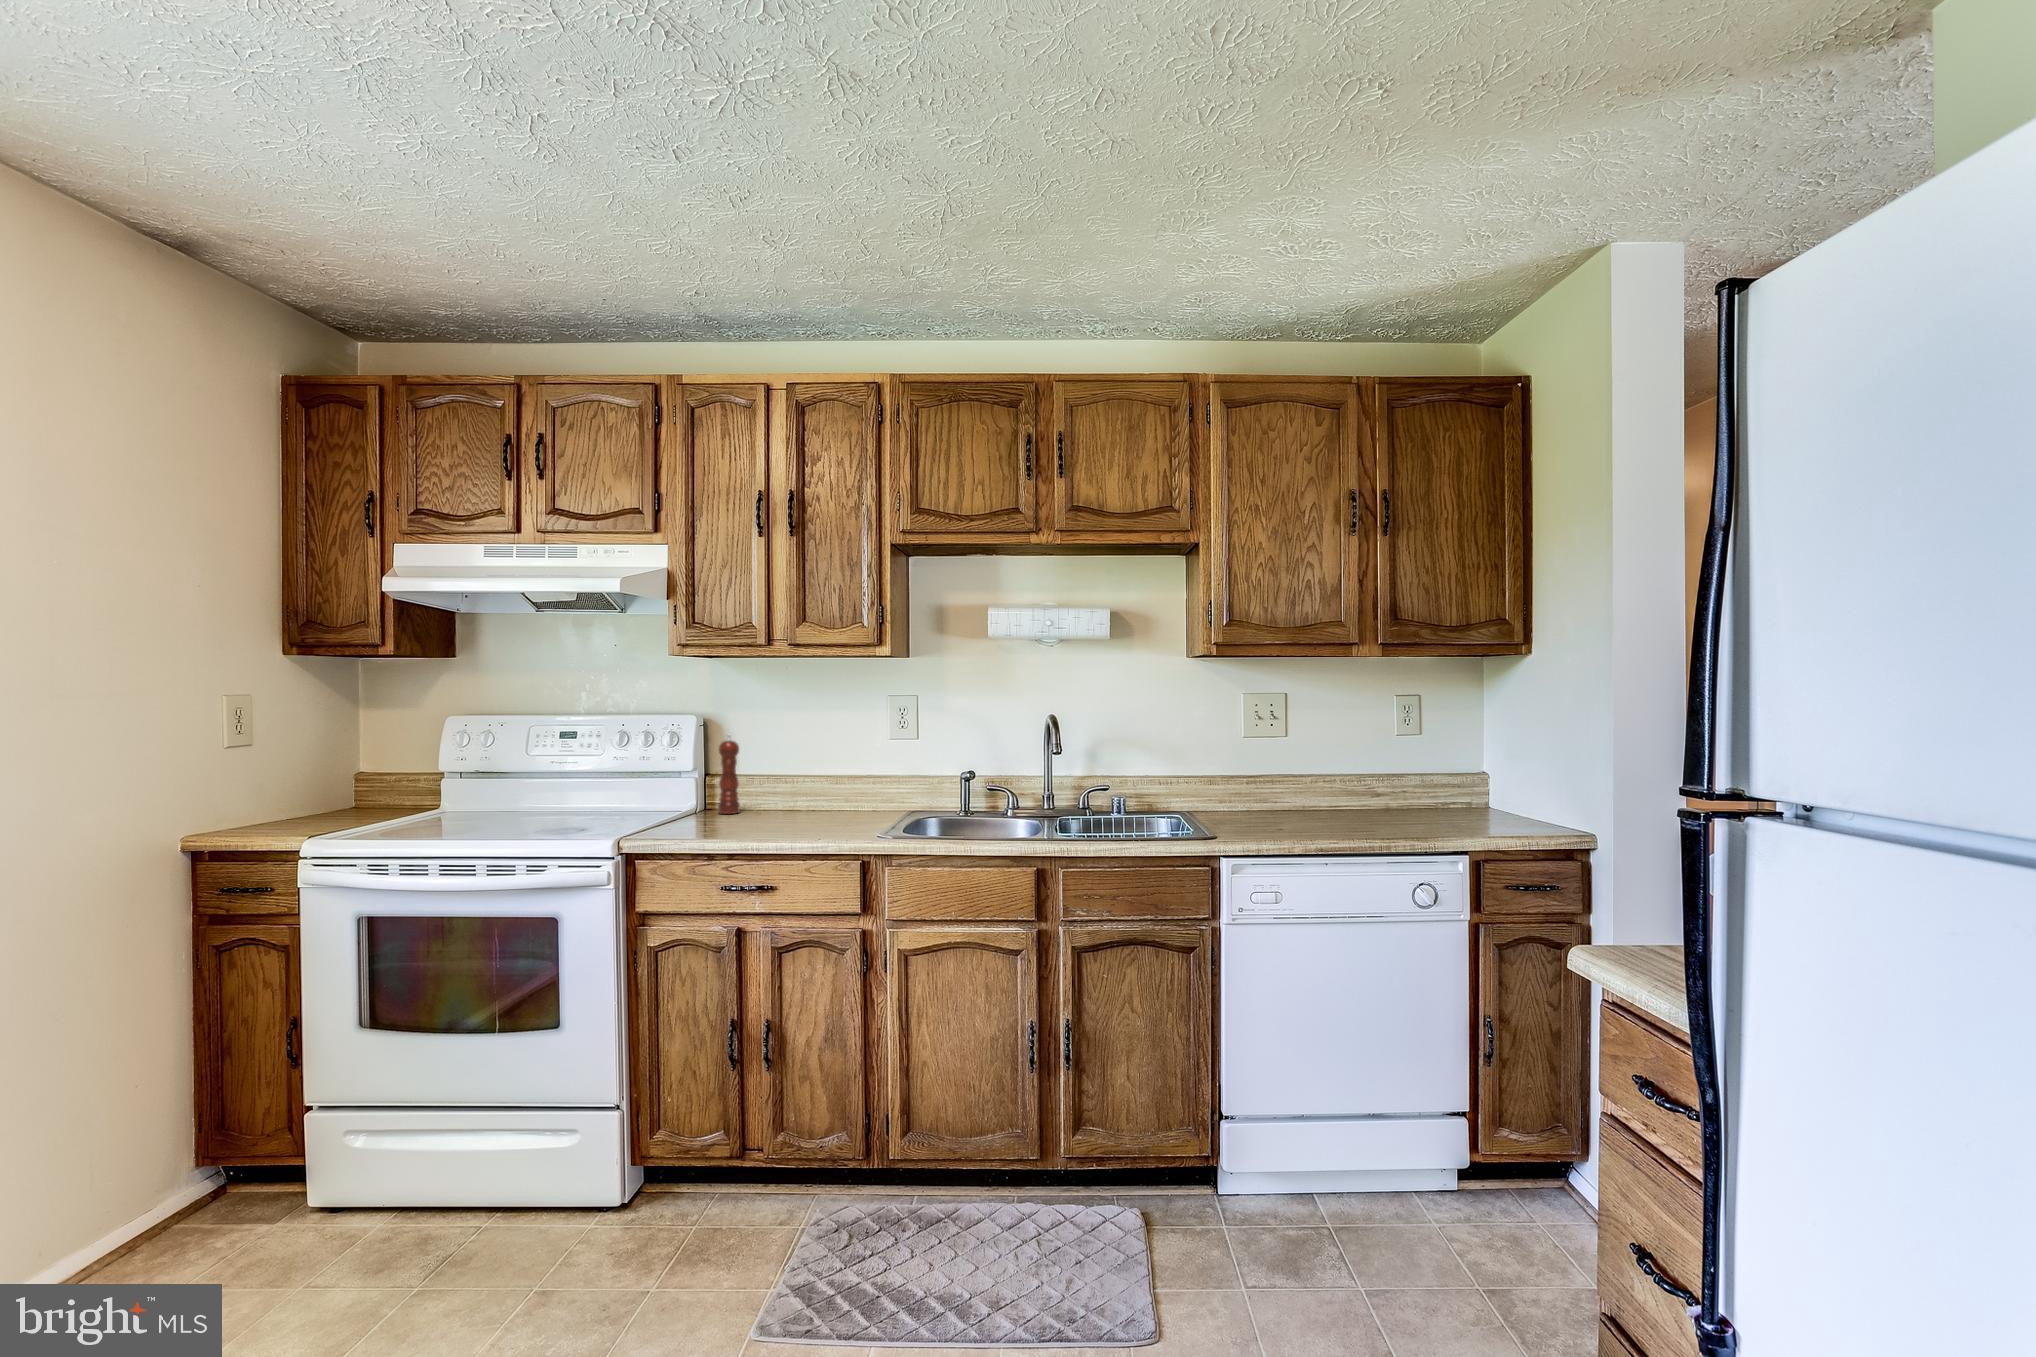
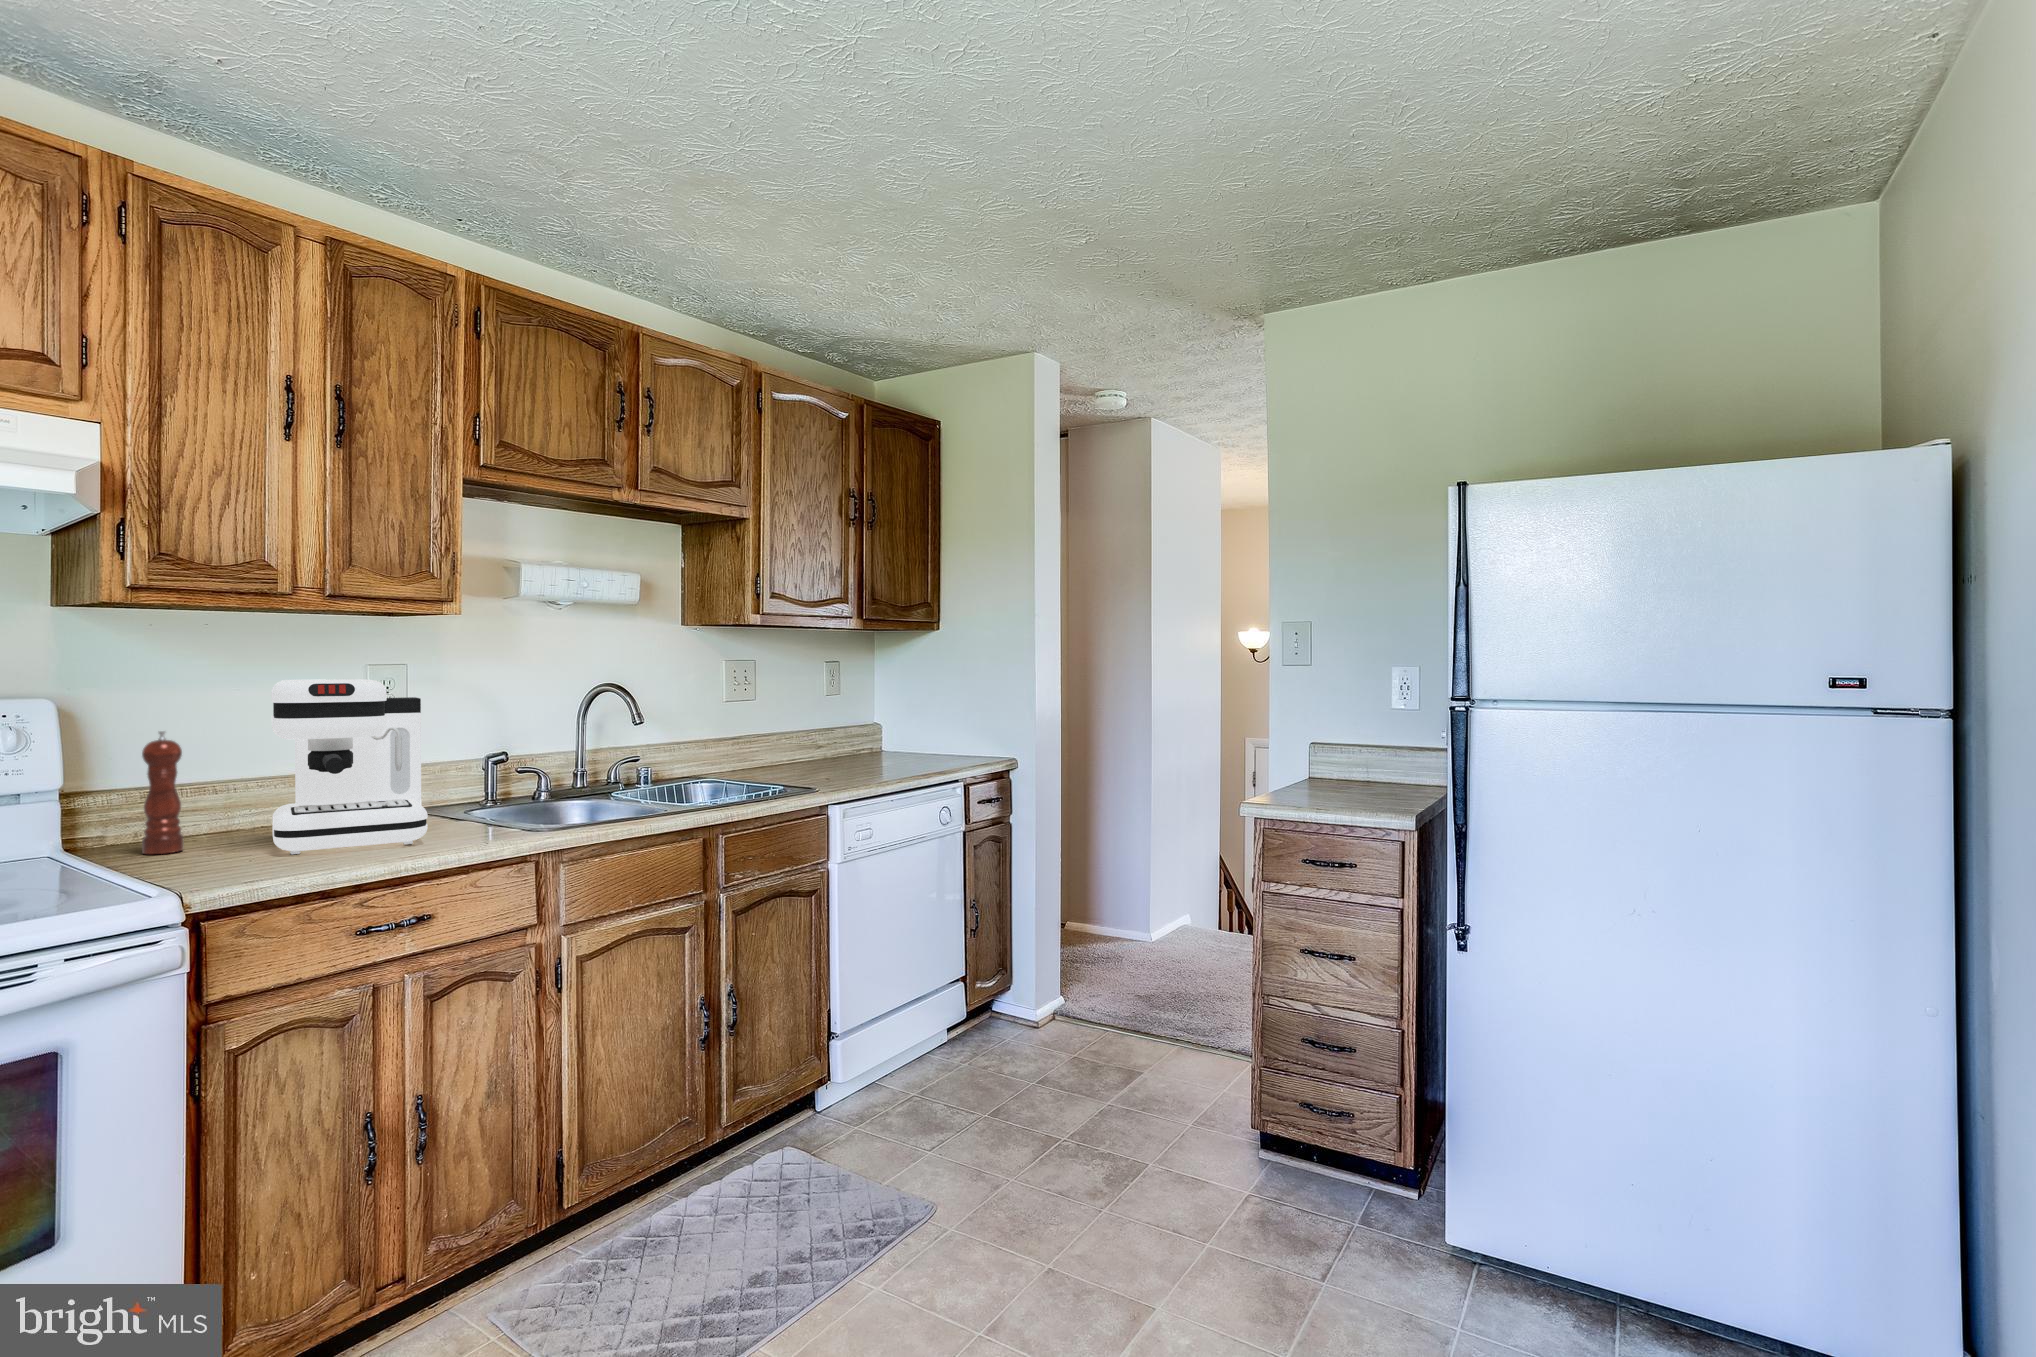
coffee maker: none [733,703,858,830] -> present [271,679,428,854]

